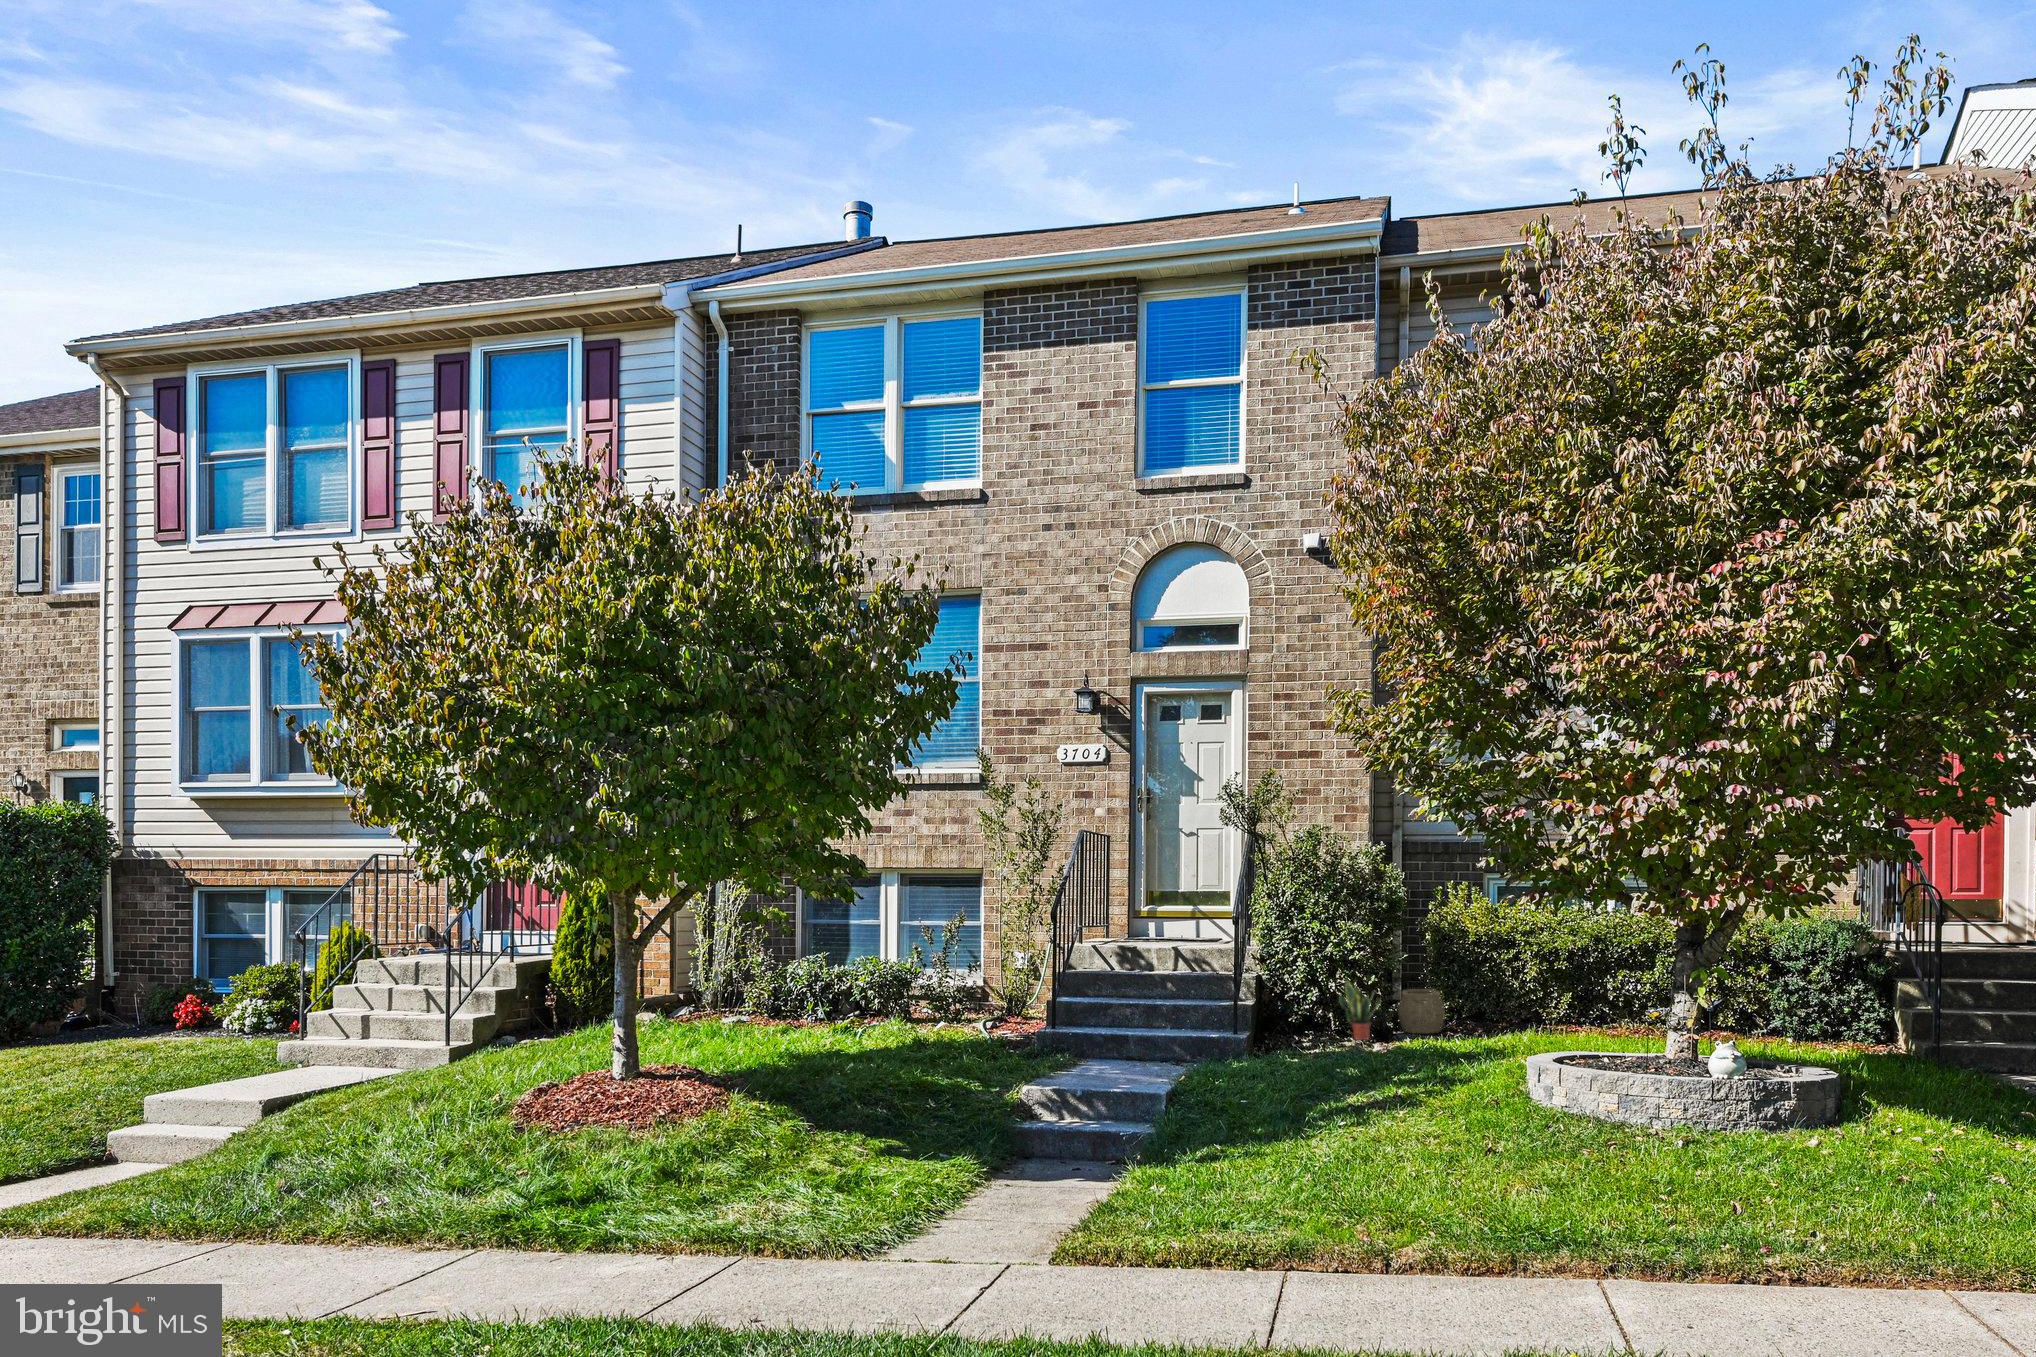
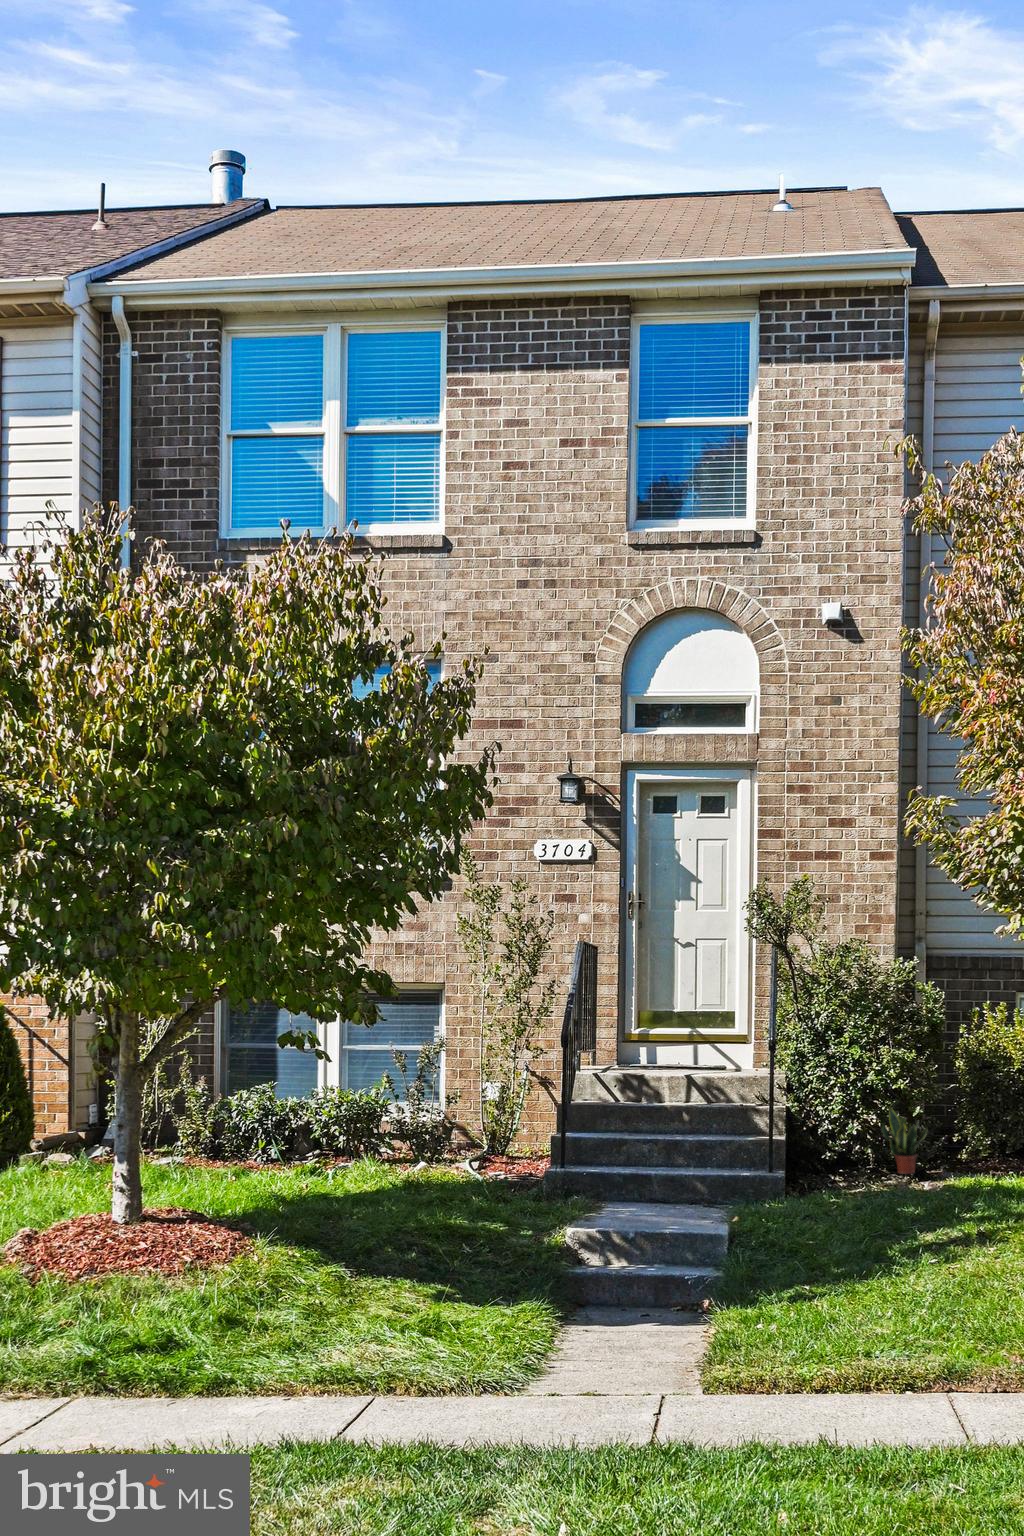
woven basket: present [1398,989,1445,1034] -> none [942,1118,994,1167]

